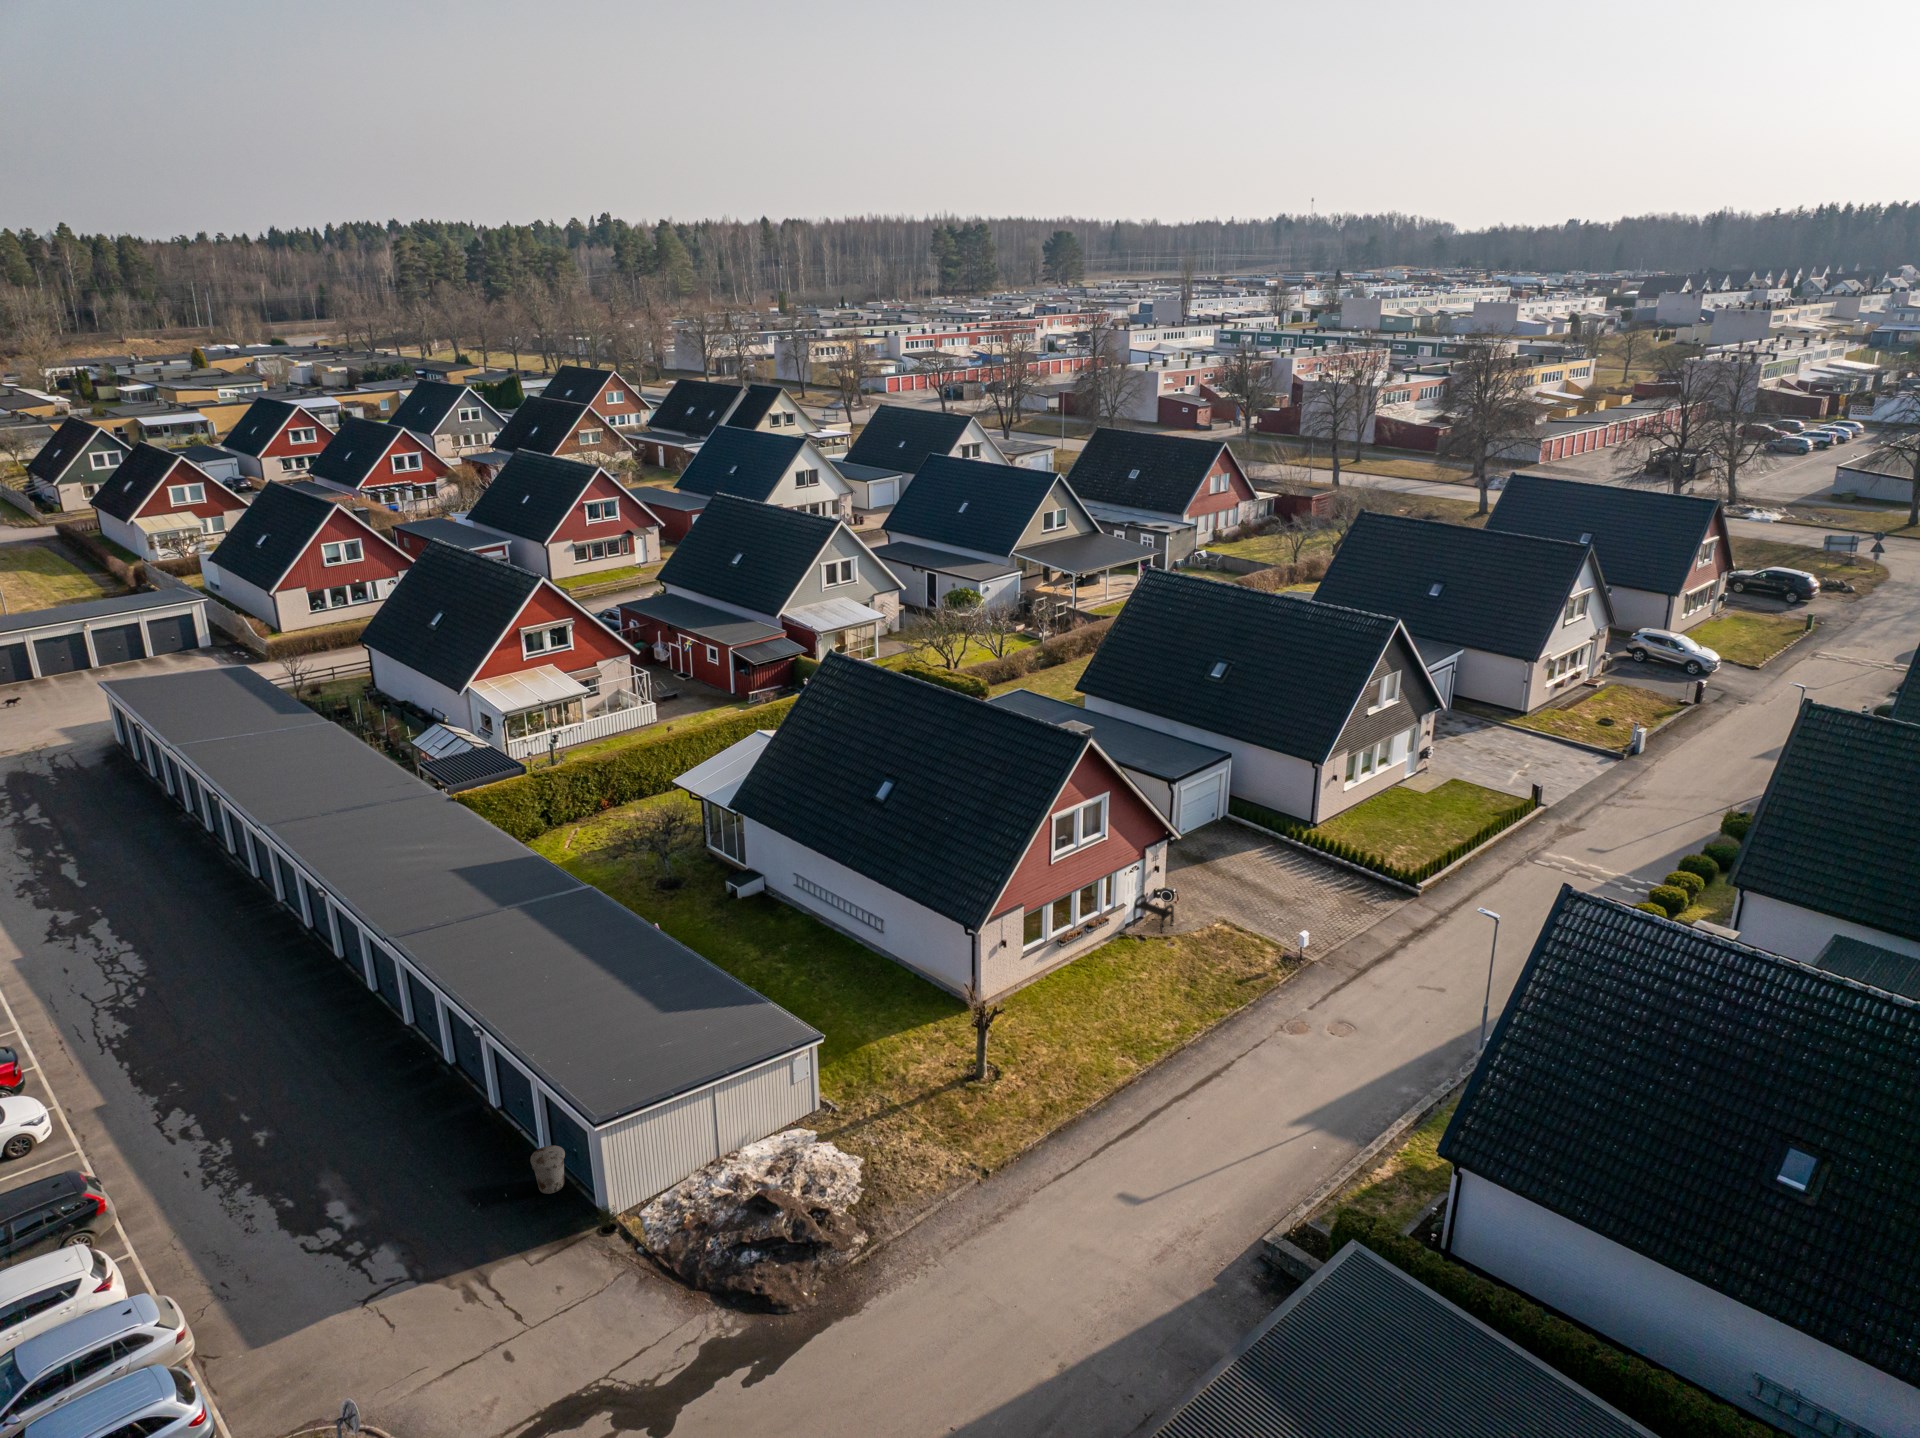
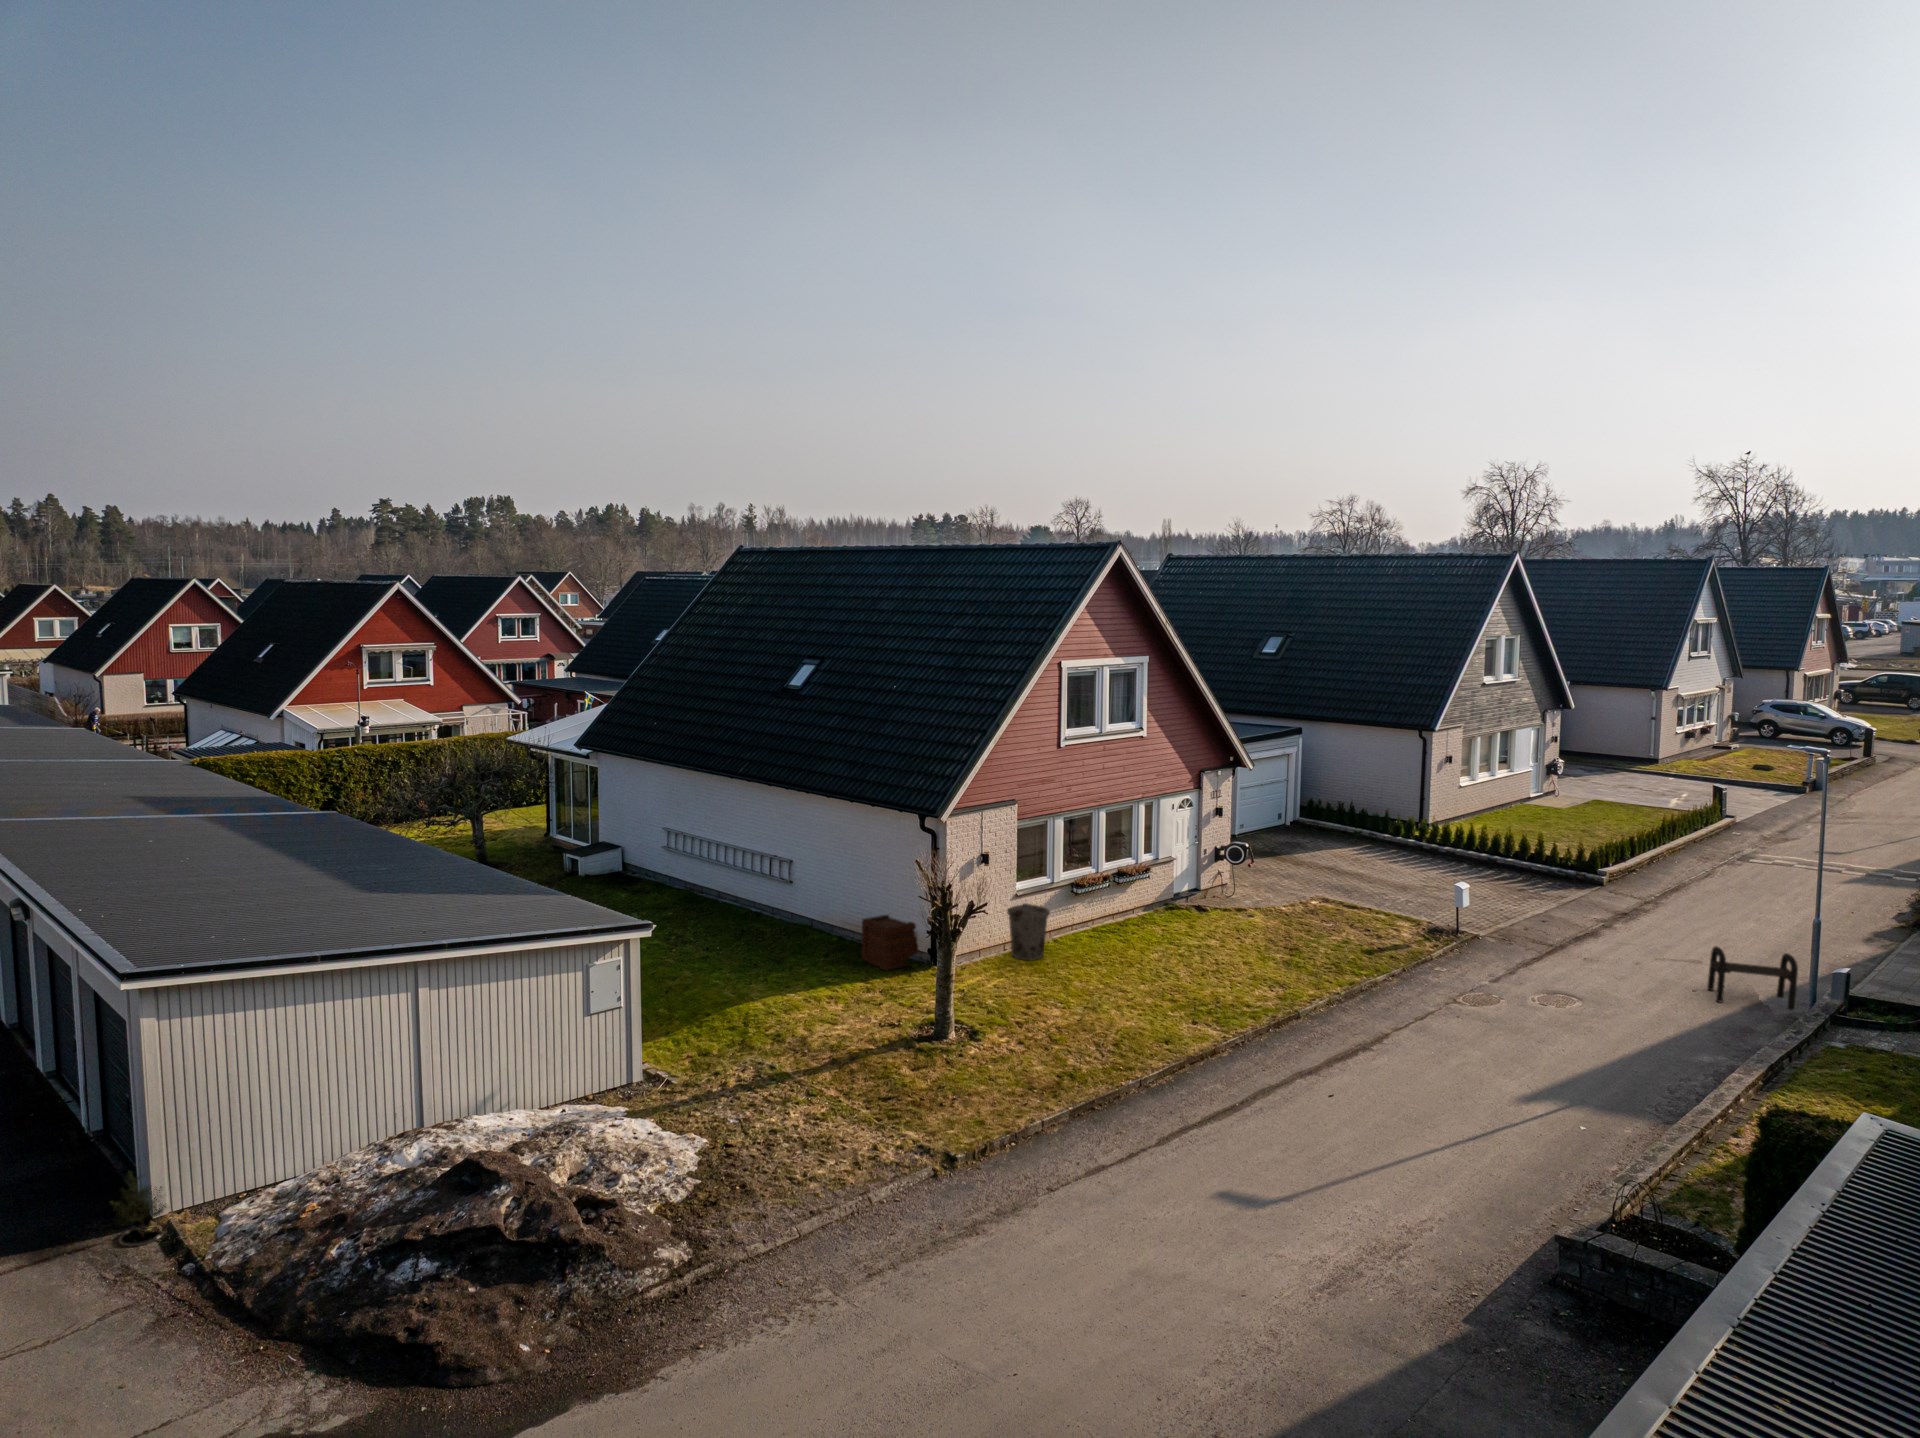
bench: present [1133,894,1174,933] -> present [1707,946,1798,1010]
wooden crate: none [927,969,963,1010] -> present [862,915,918,971]
trash can: present [530,1145,565,1194] -> present [1007,903,1050,960]

